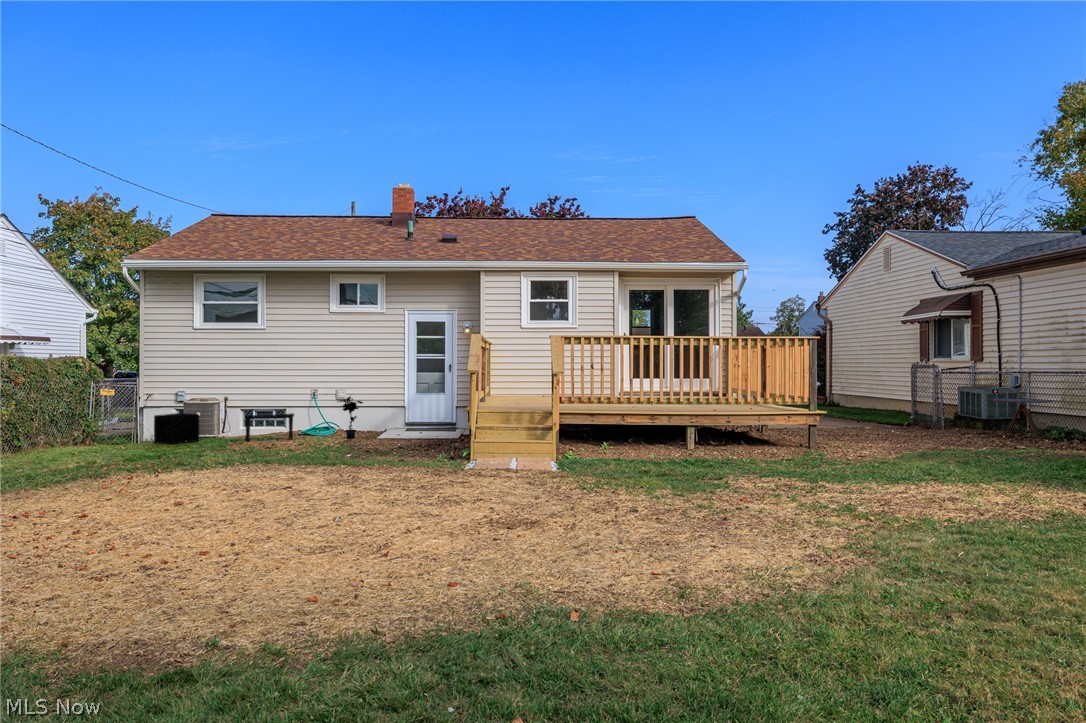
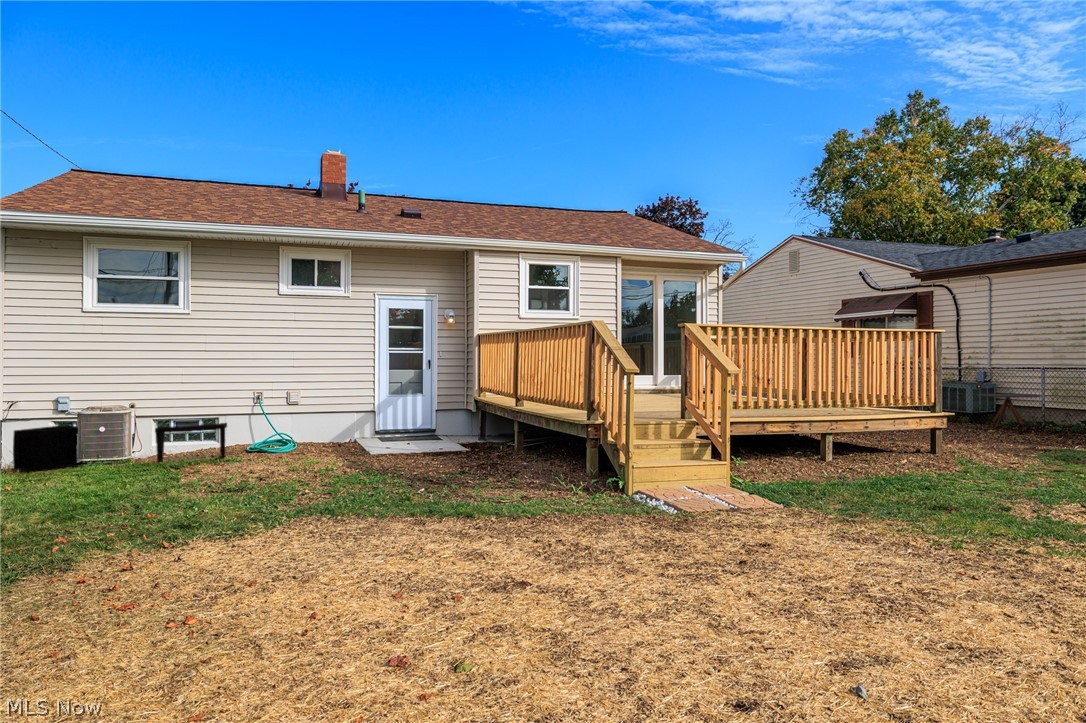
potted plant: present [337,397,363,438] -> none [286,398,323,453]

